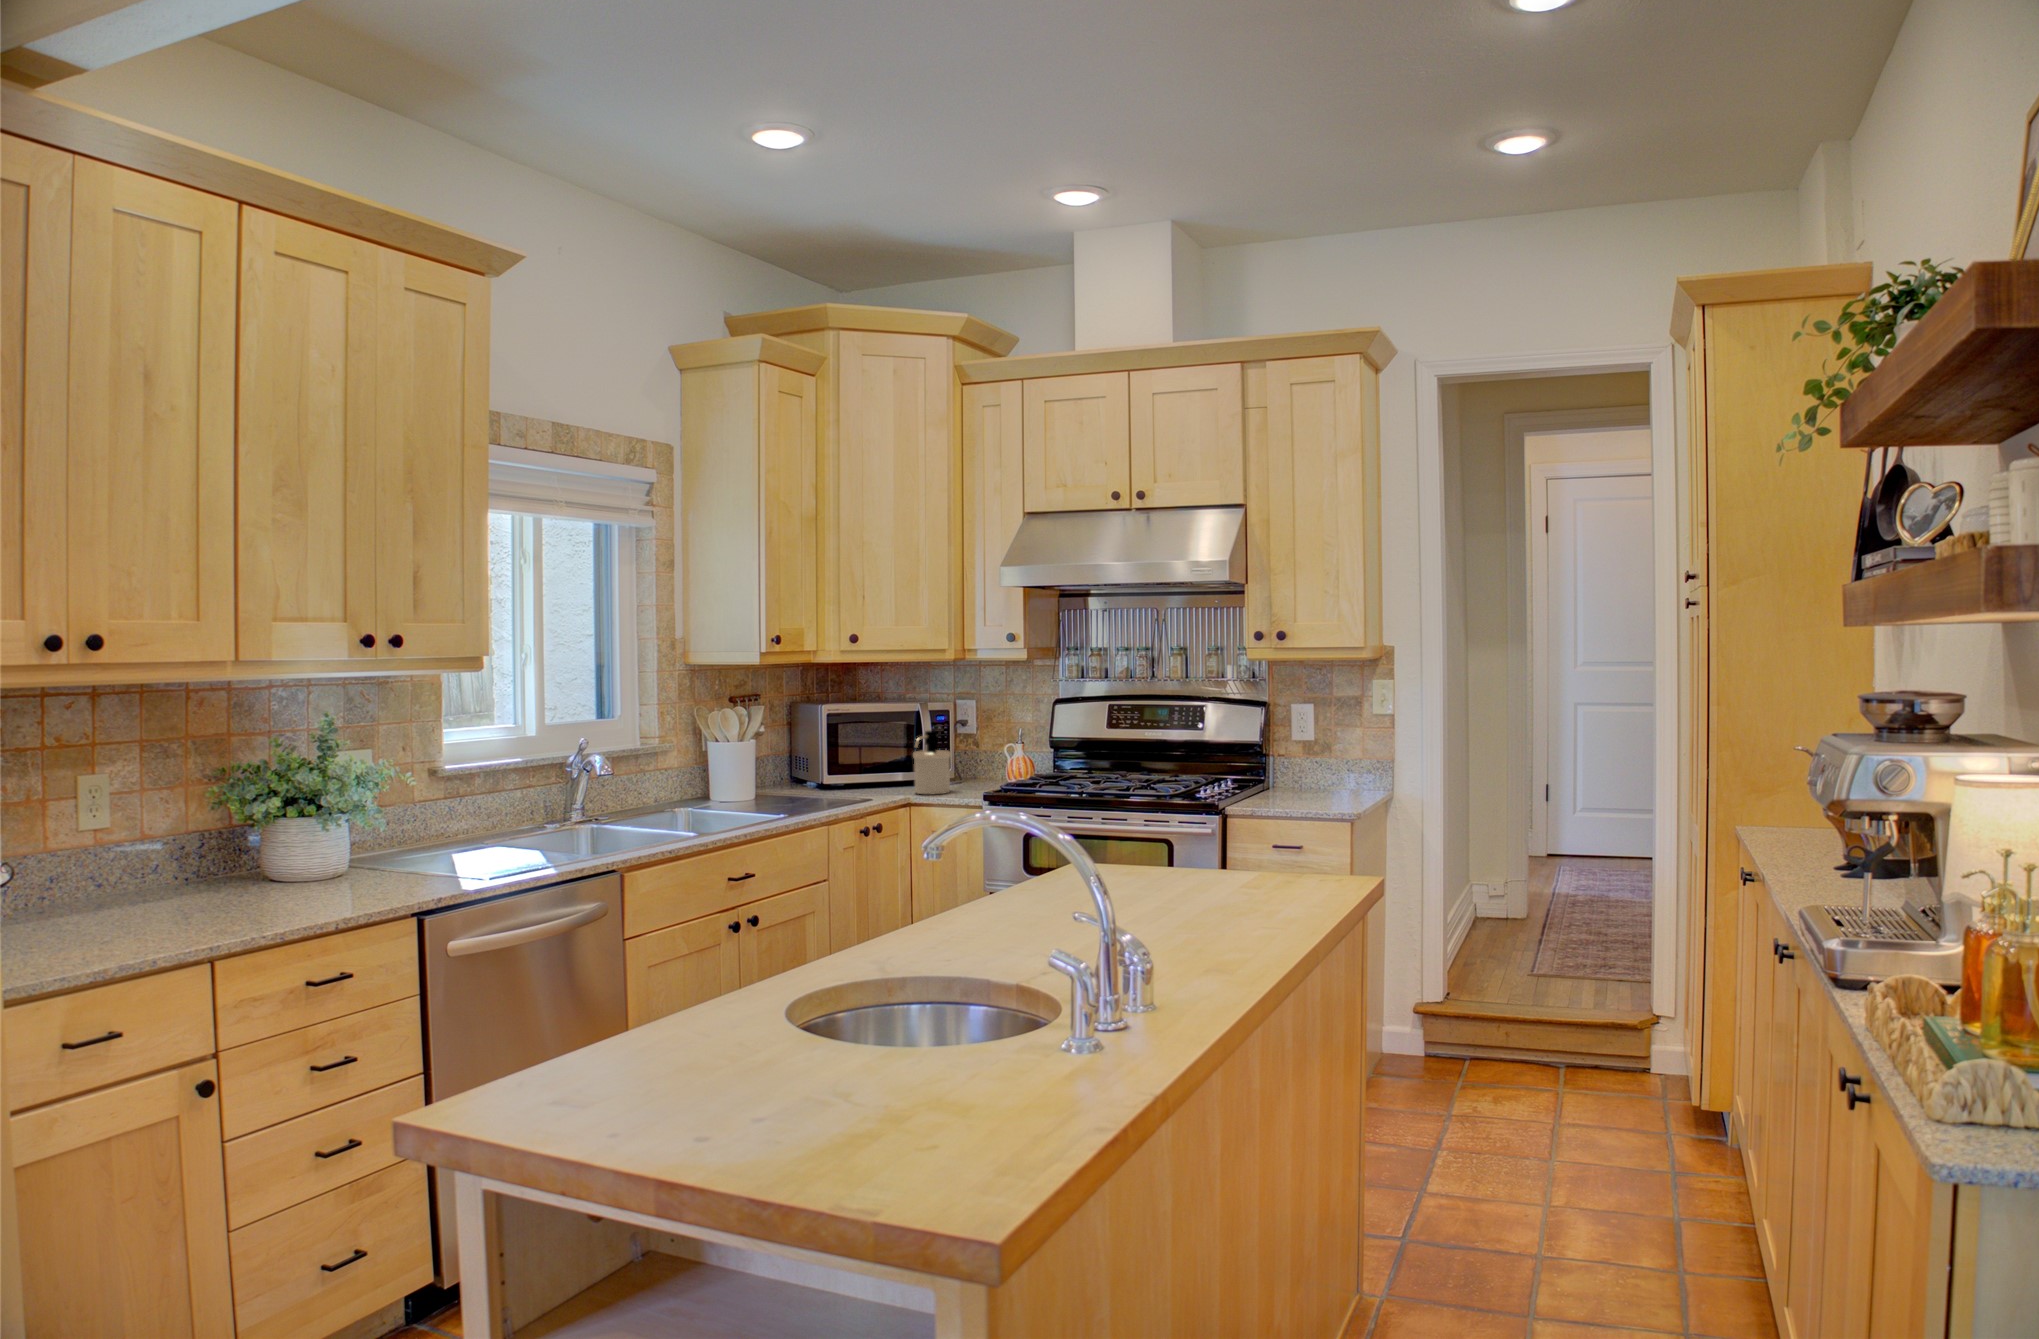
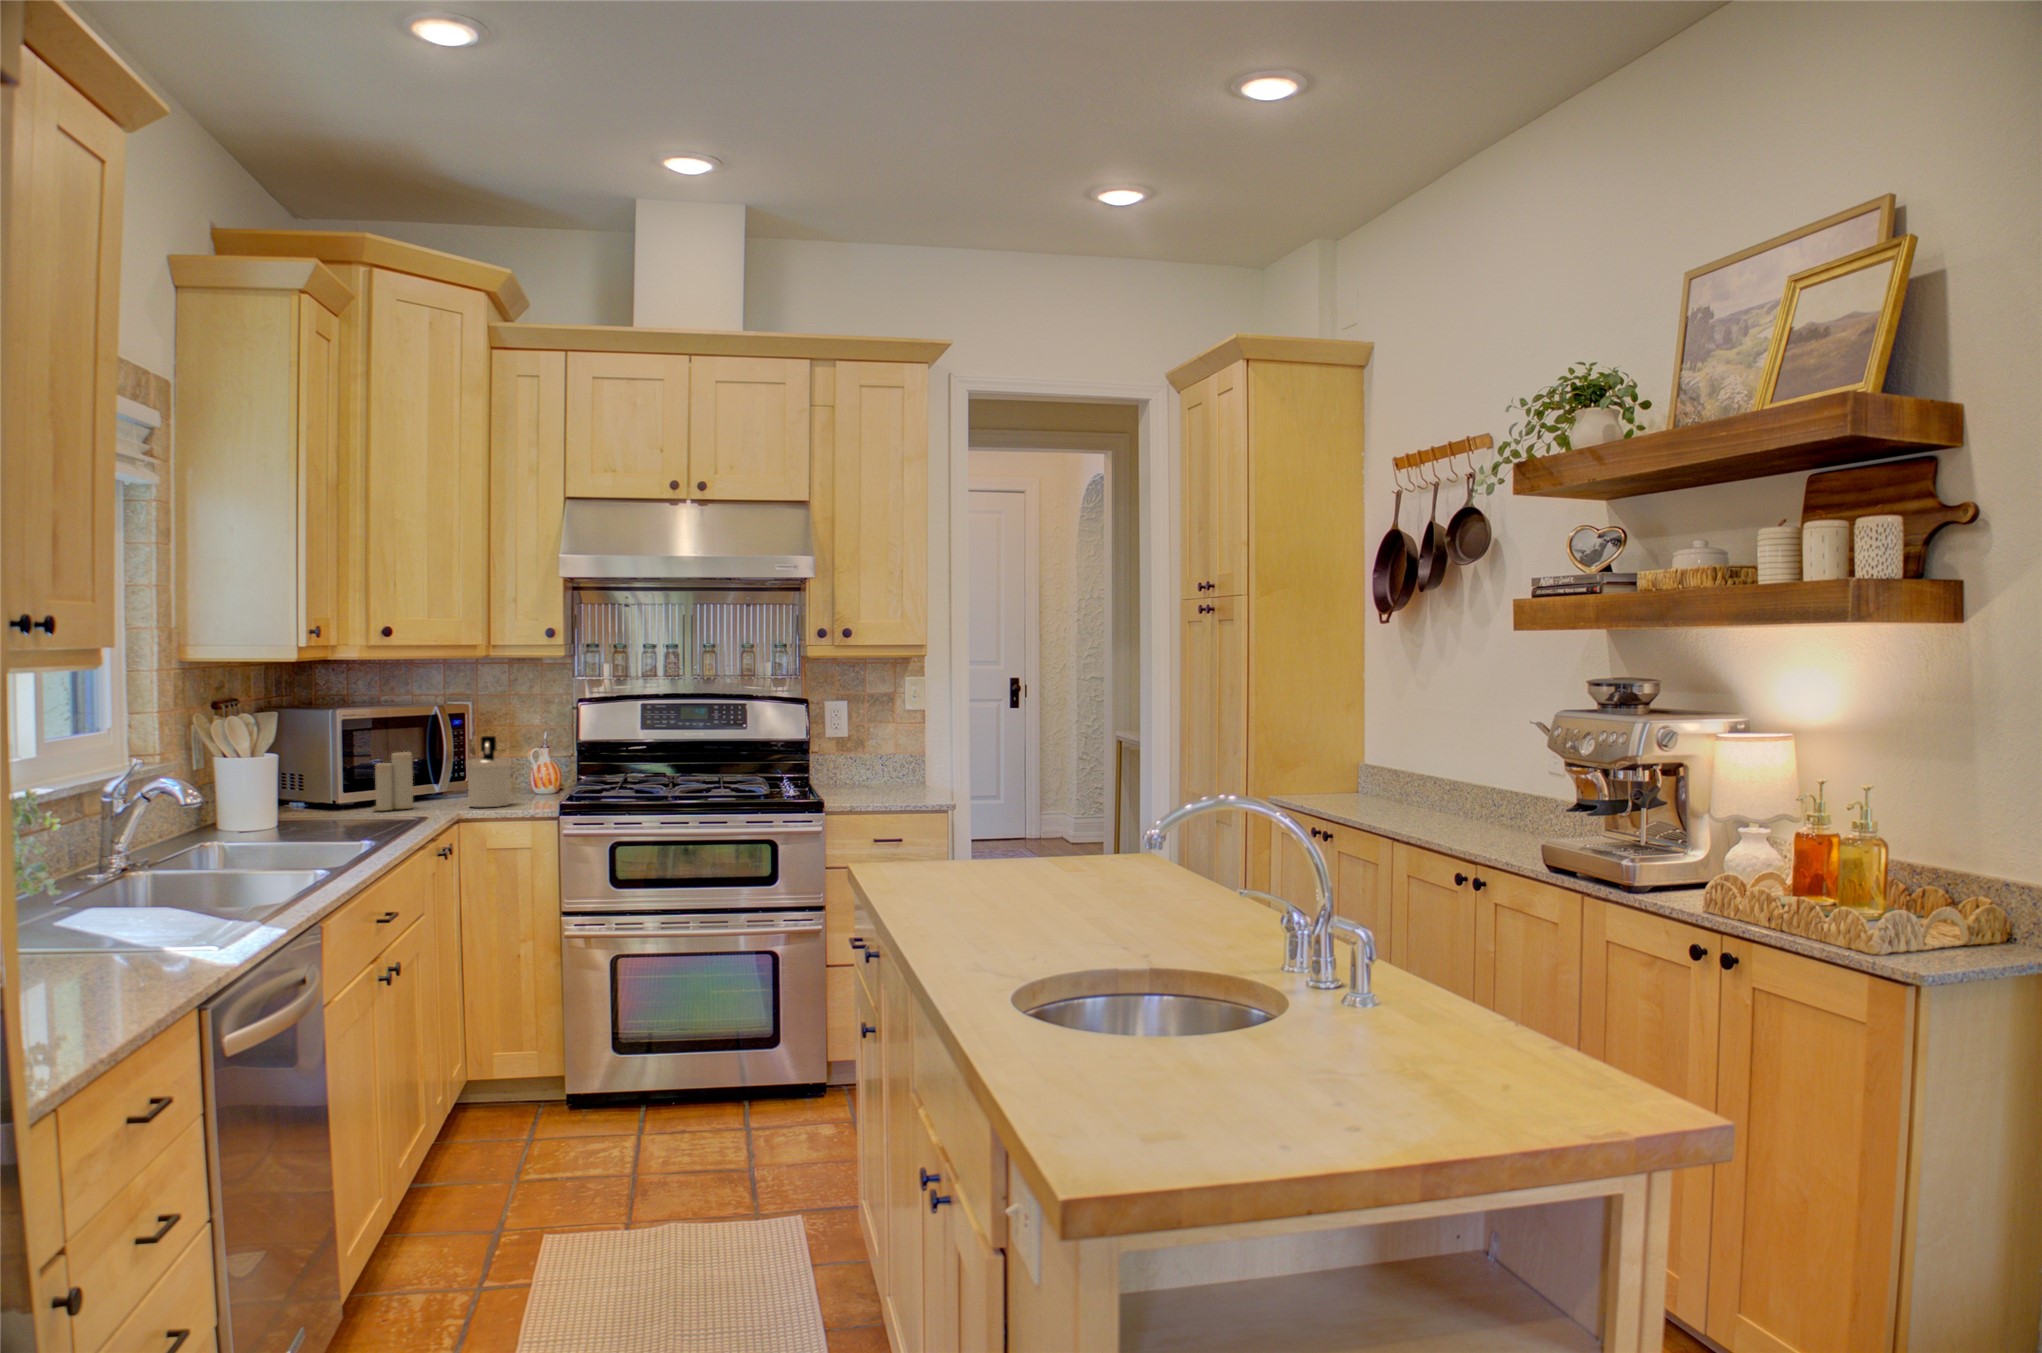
candle: none [849,736,887,791] -> present [372,752,413,811]

